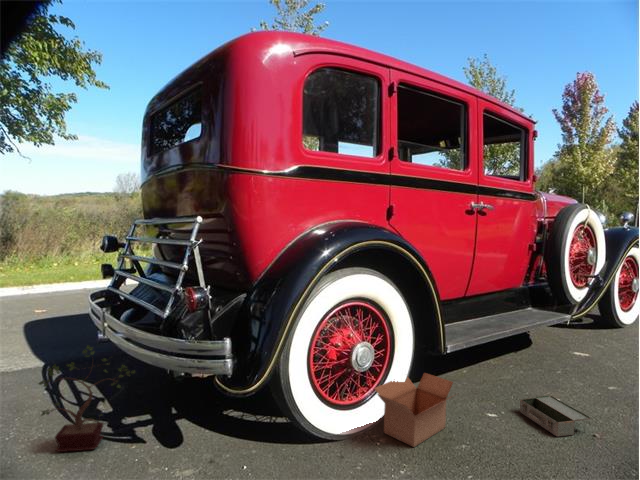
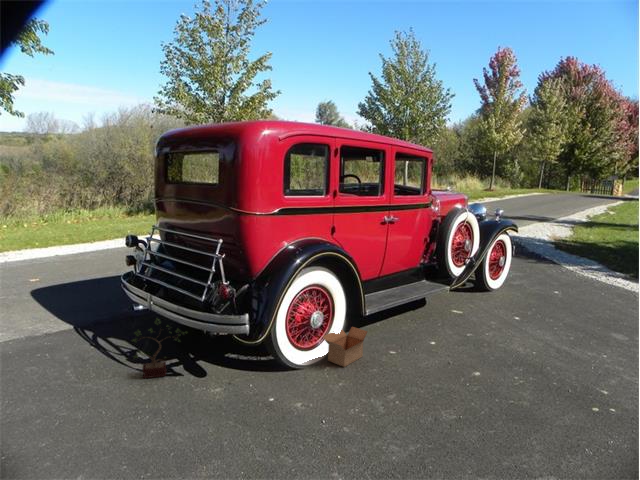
toolbox: present [520,395,590,437] -> none [406,337,441,359]

